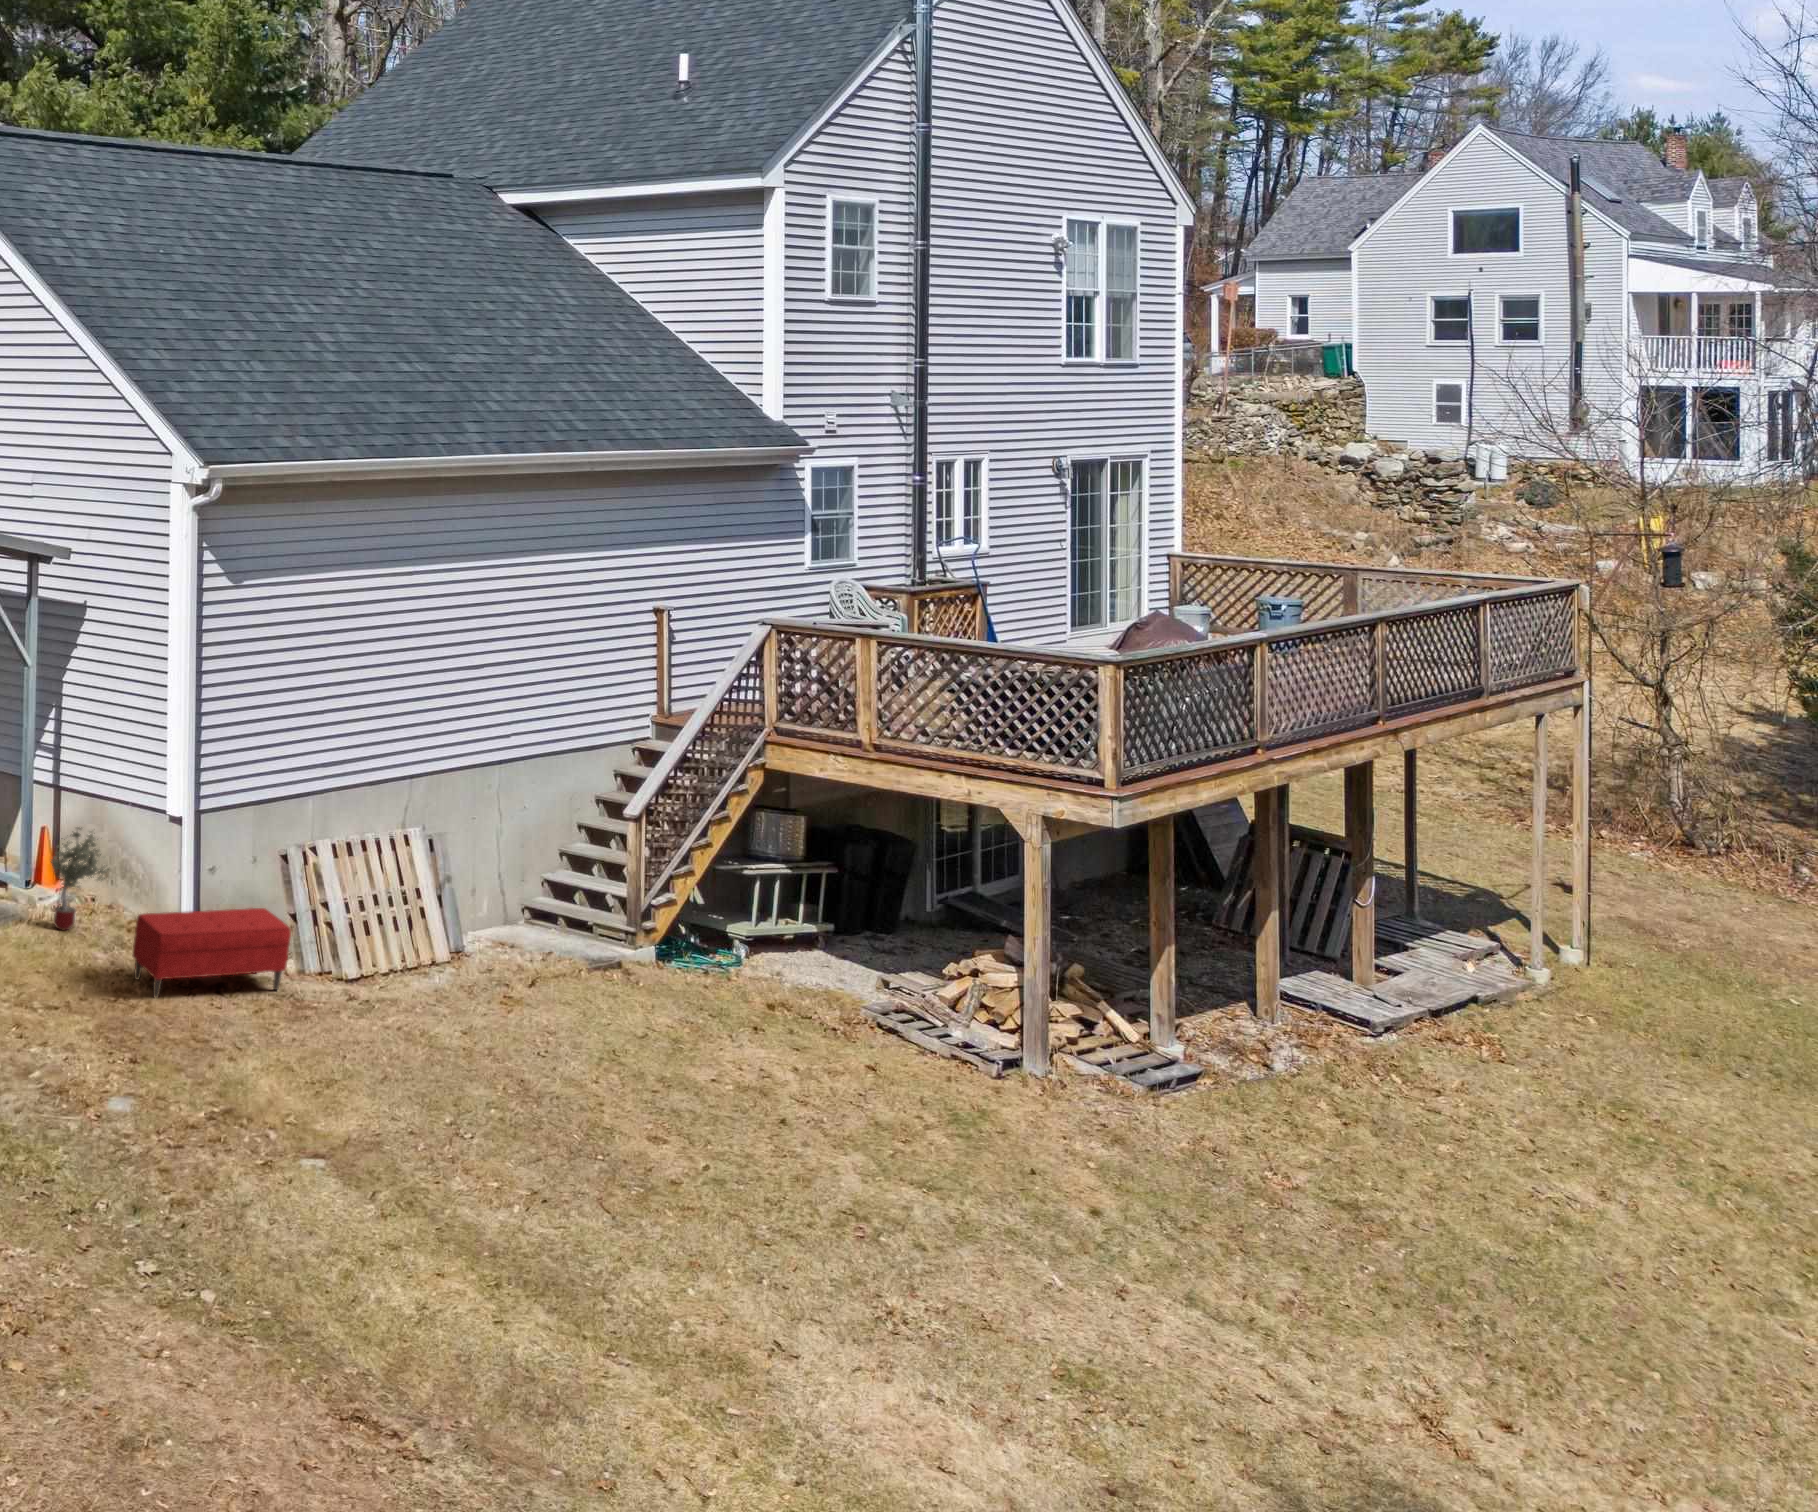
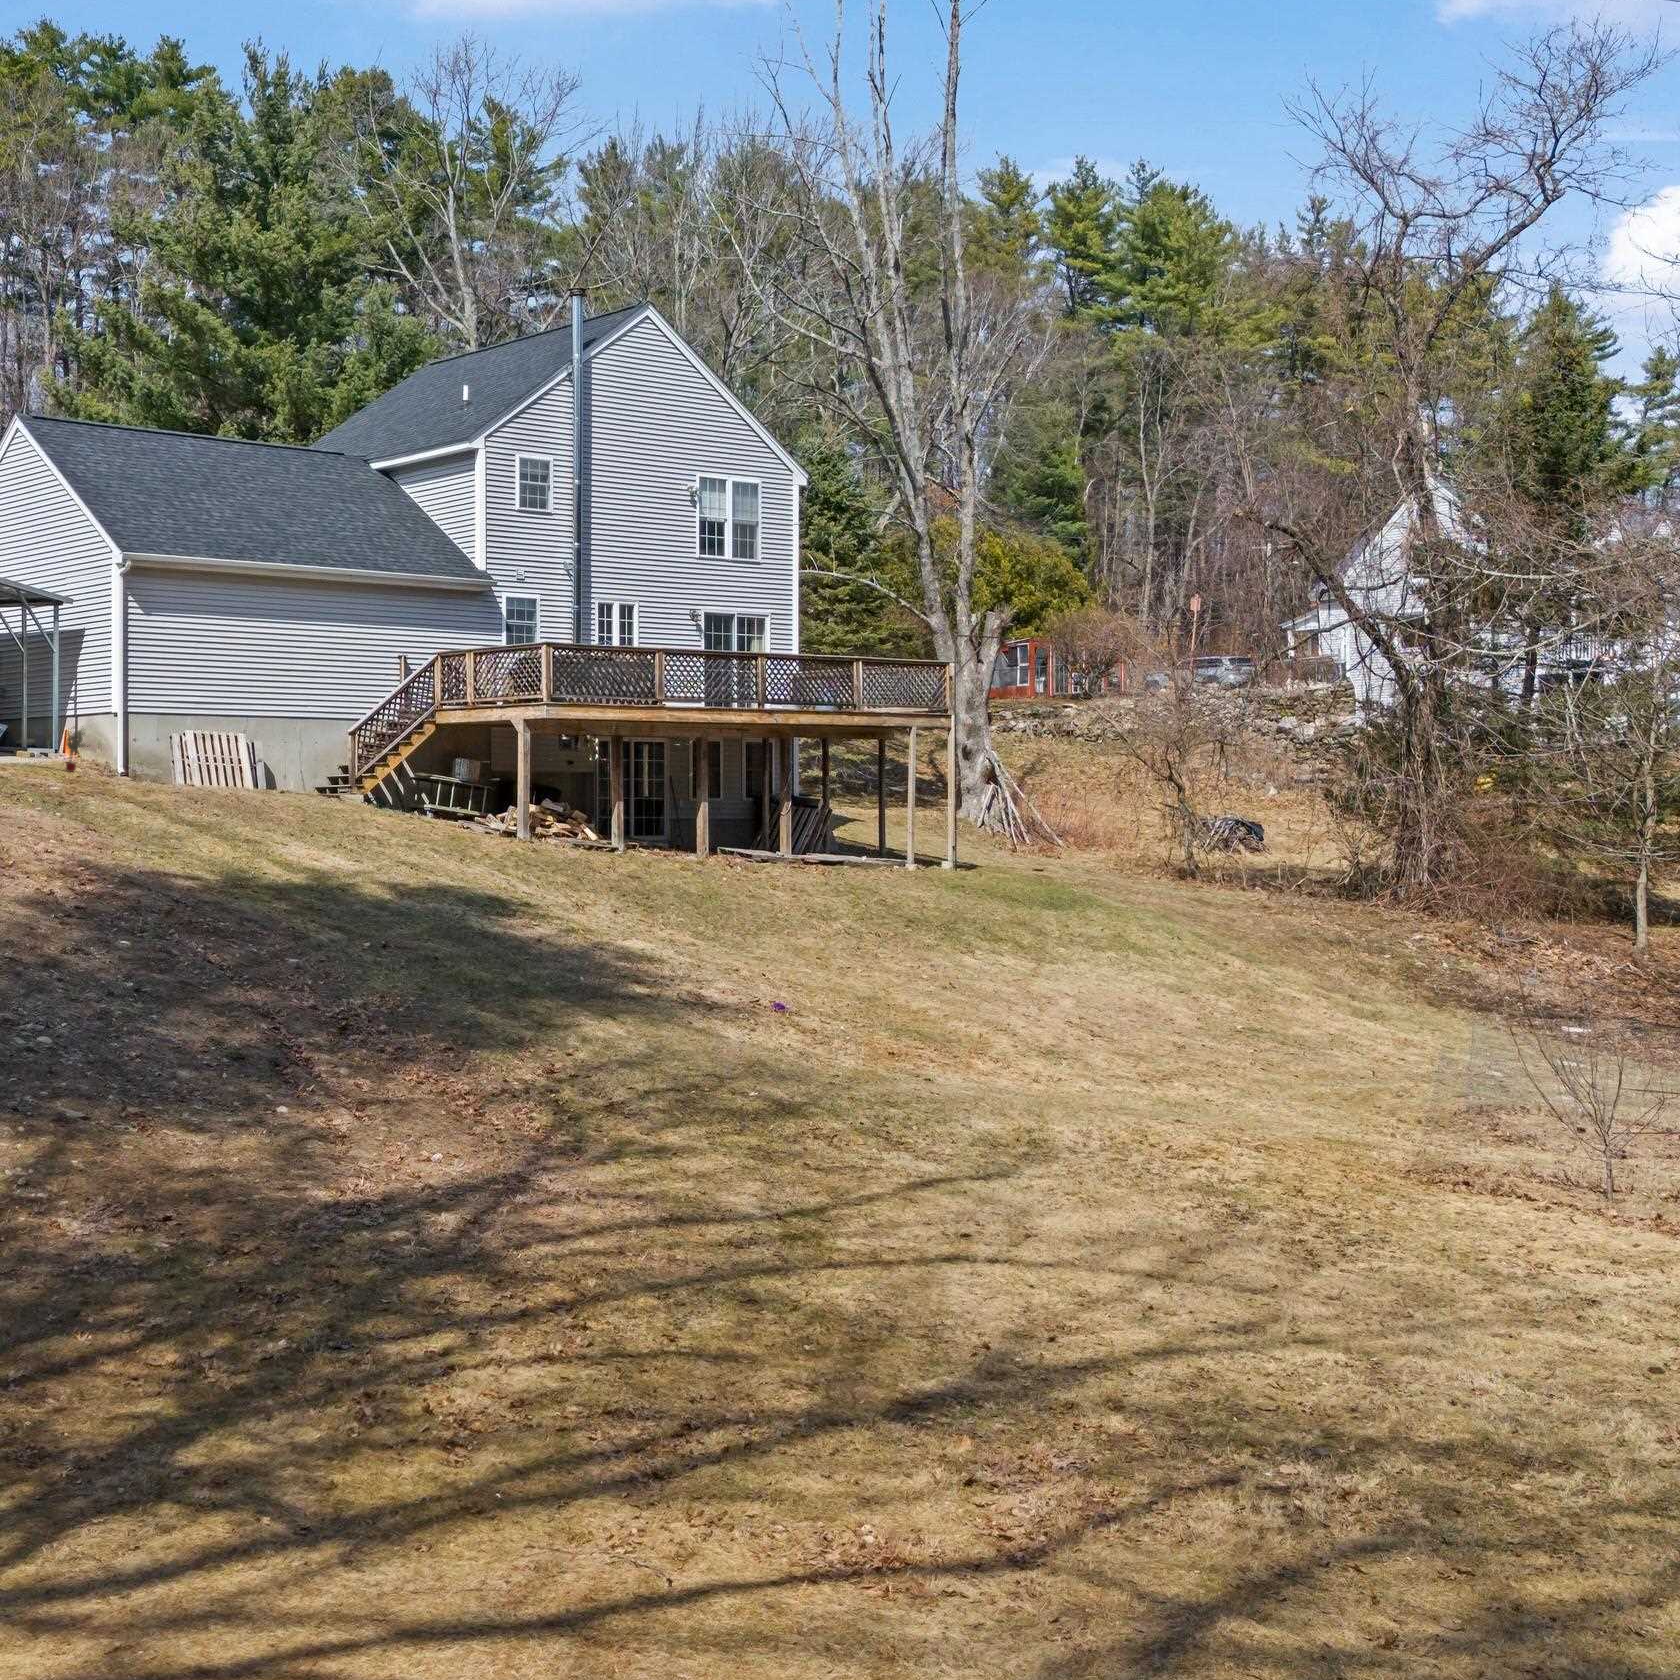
bench: present [132,908,291,998] -> none [90,750,162,786]

